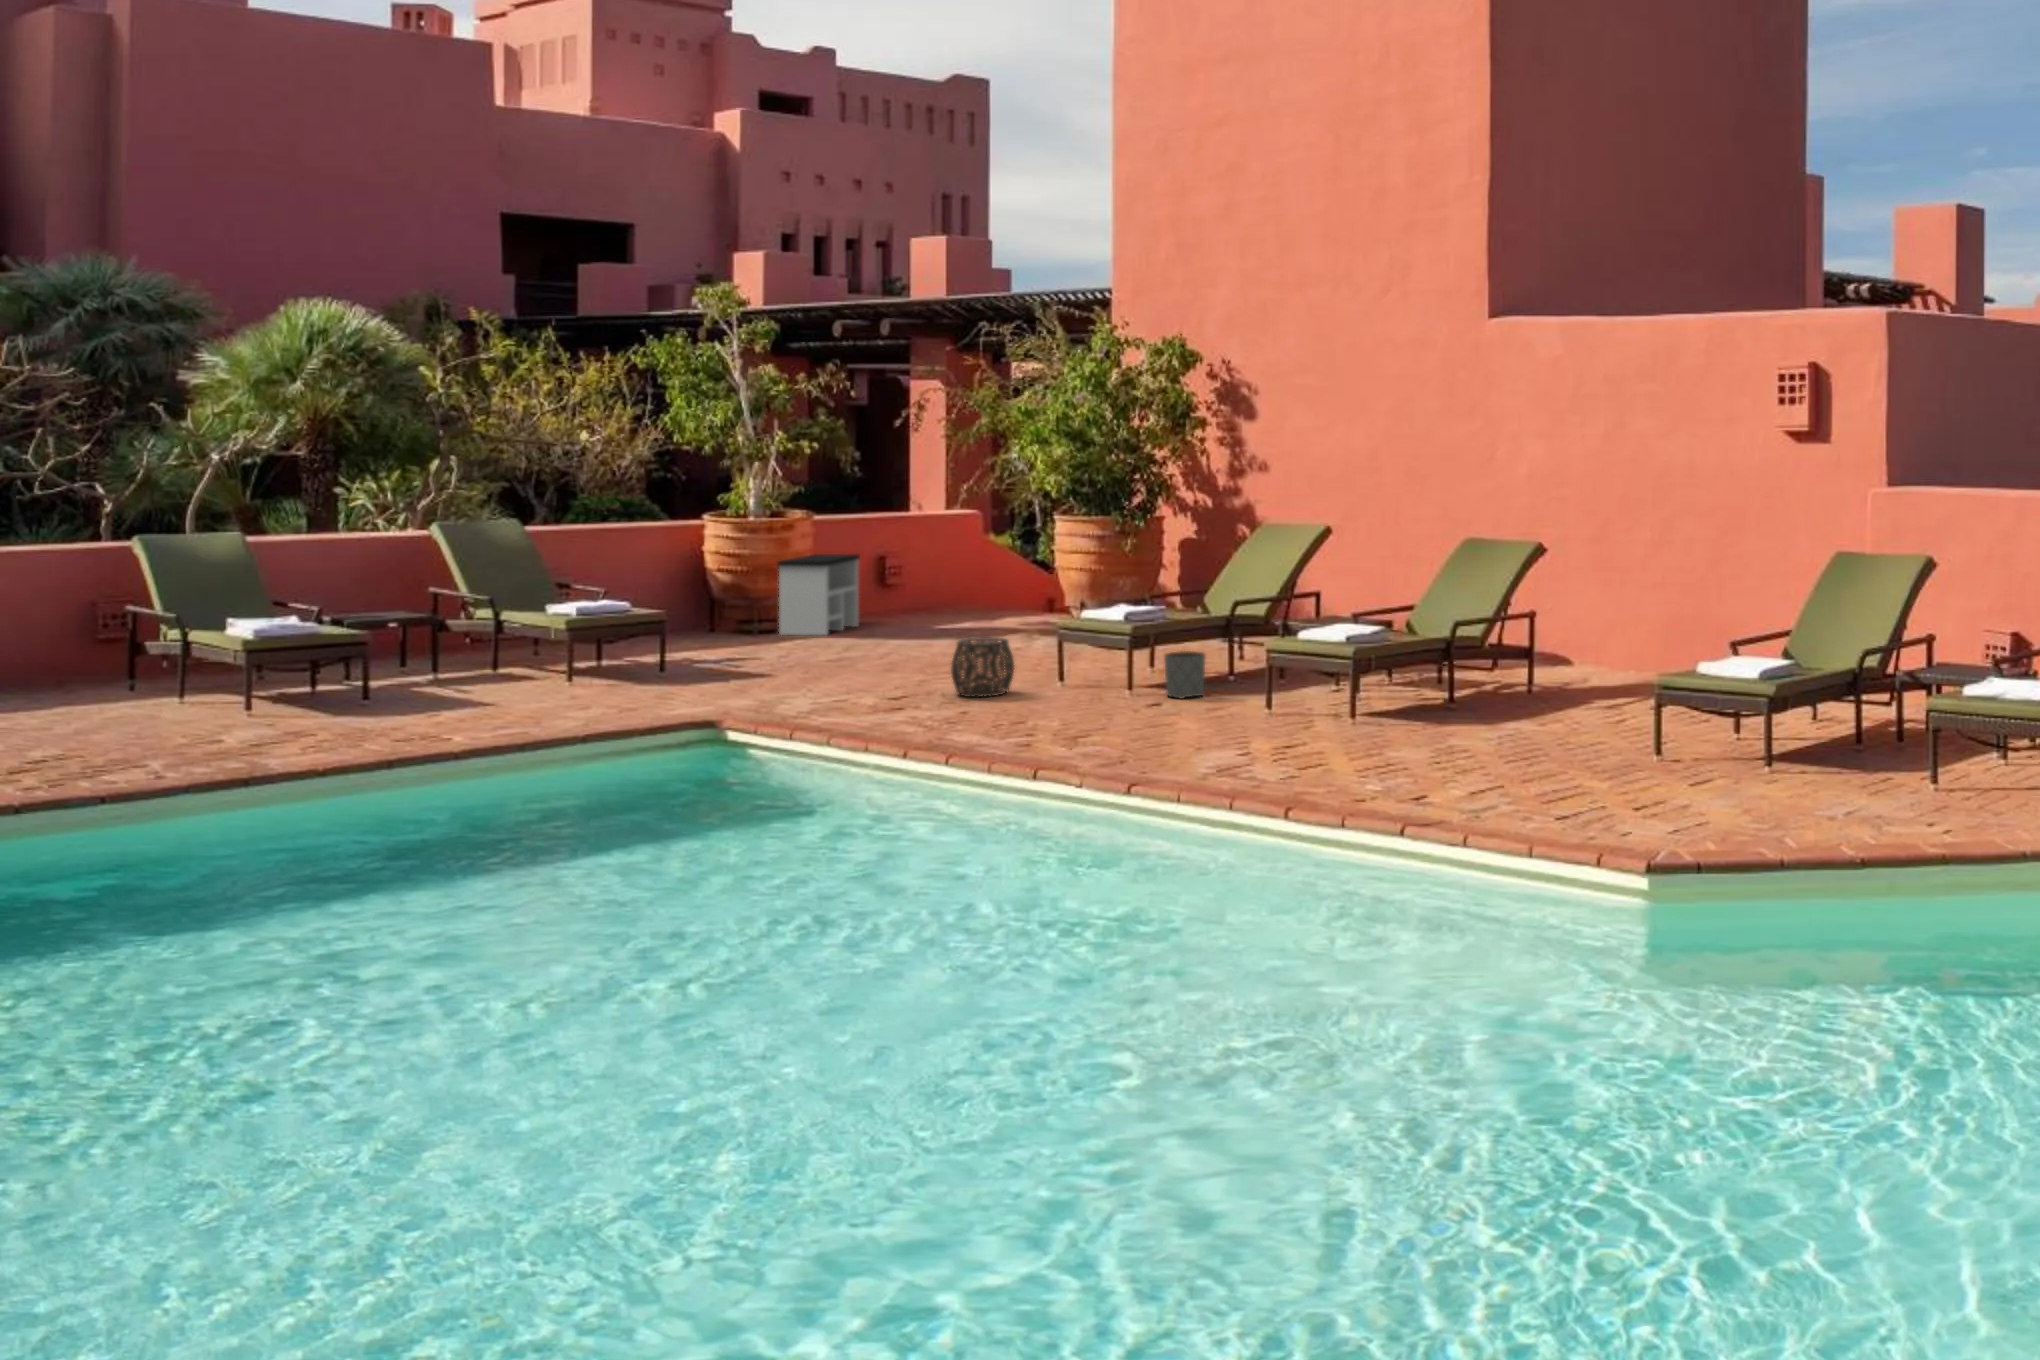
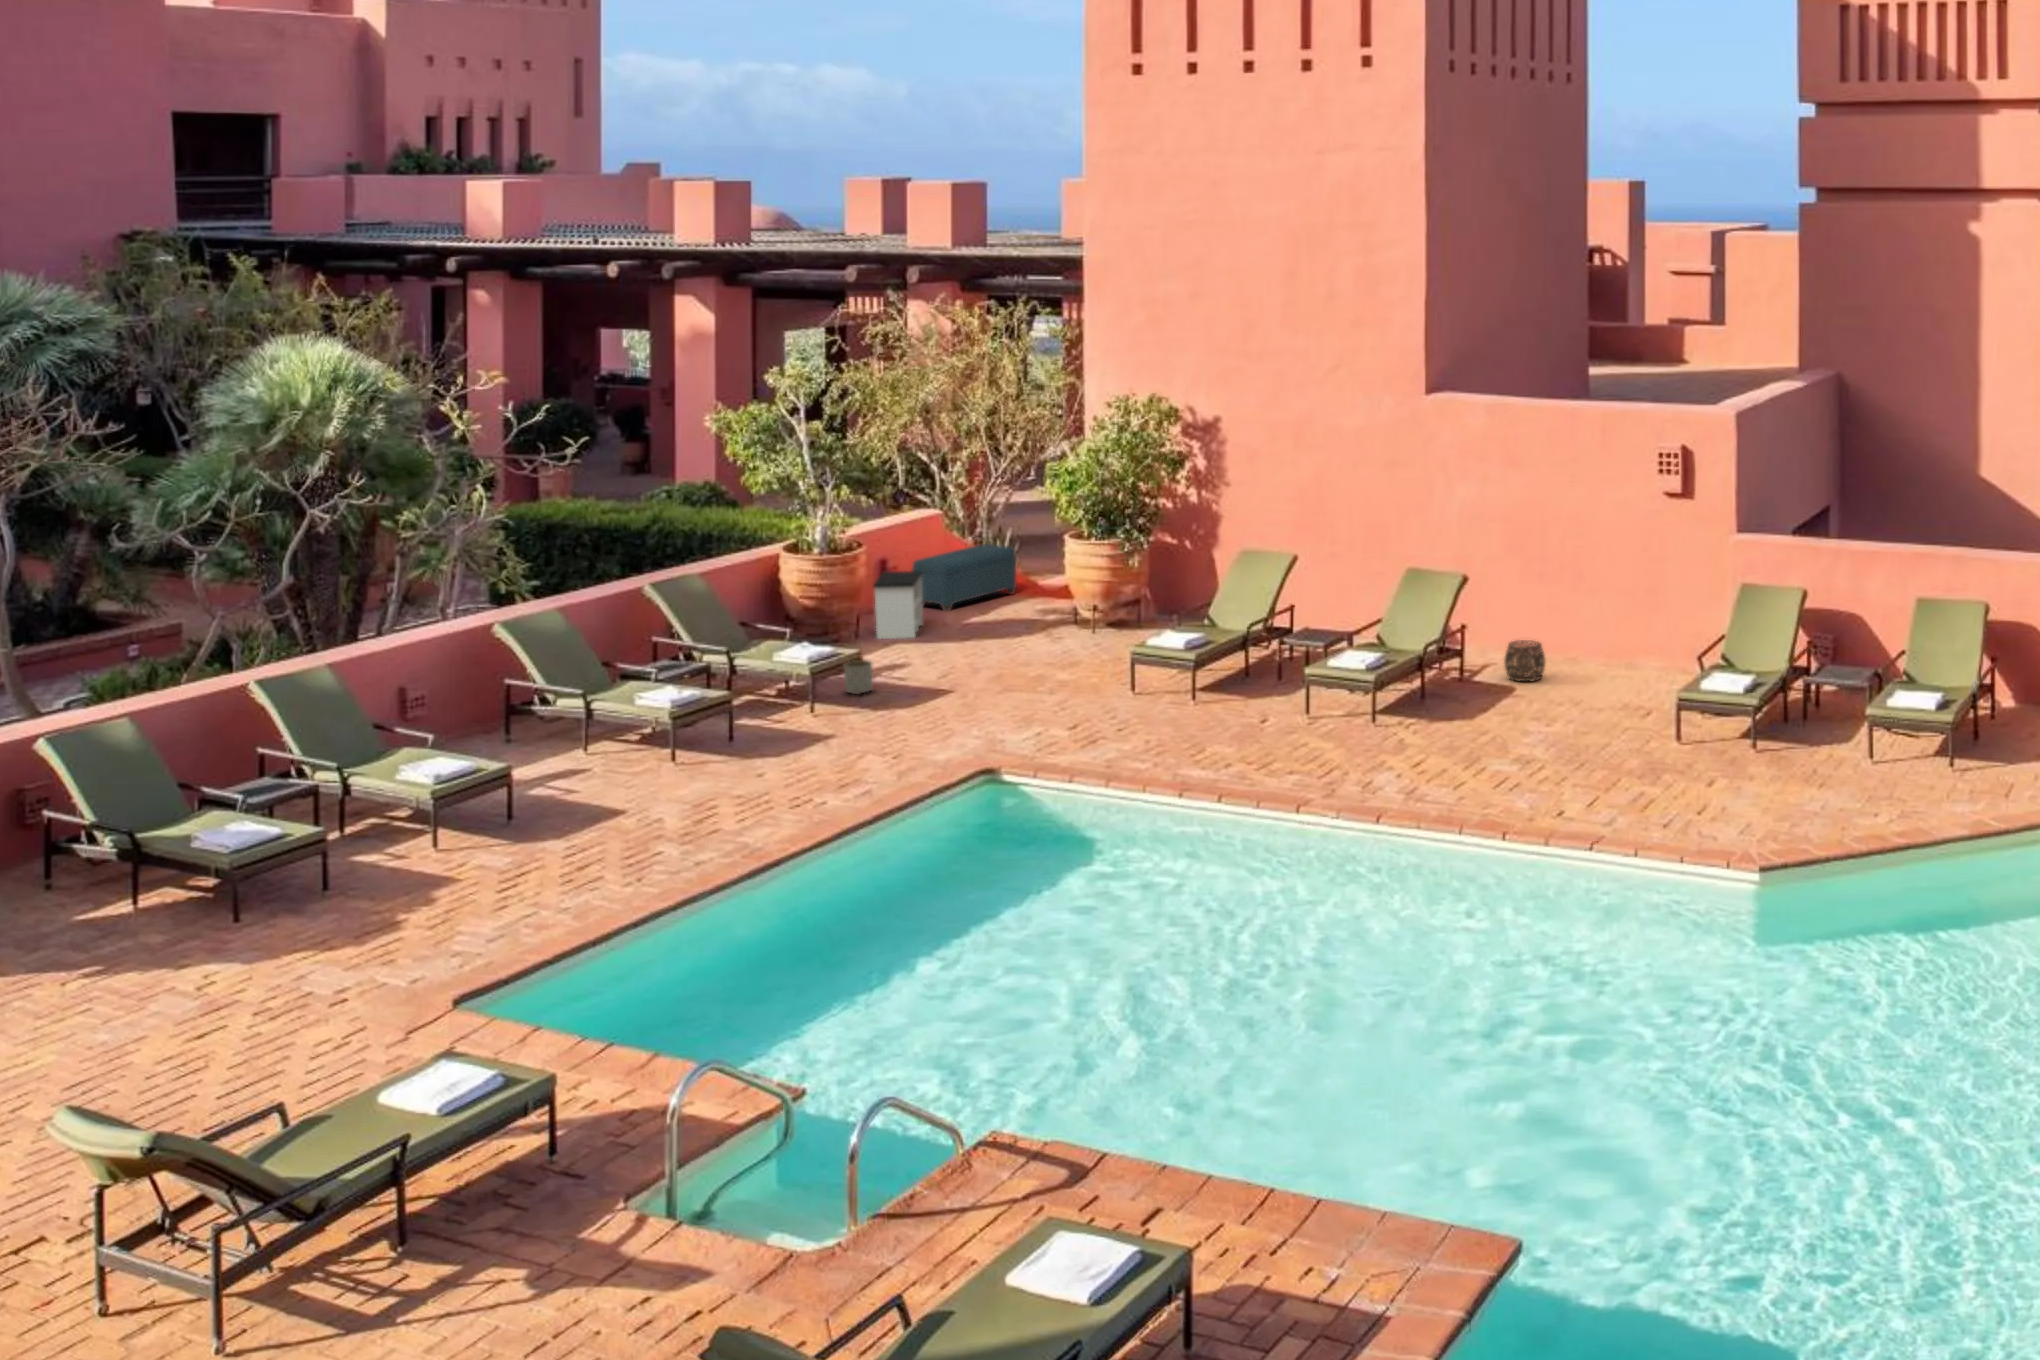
bench: none [880,544,1023,618] -> present [912,544,1016,611]
woven basket: present [951,637,1015,697] -> present [1504,640,1546,682]
planter: present [1164,651,1205,699] -> present [844,660,872,694]

